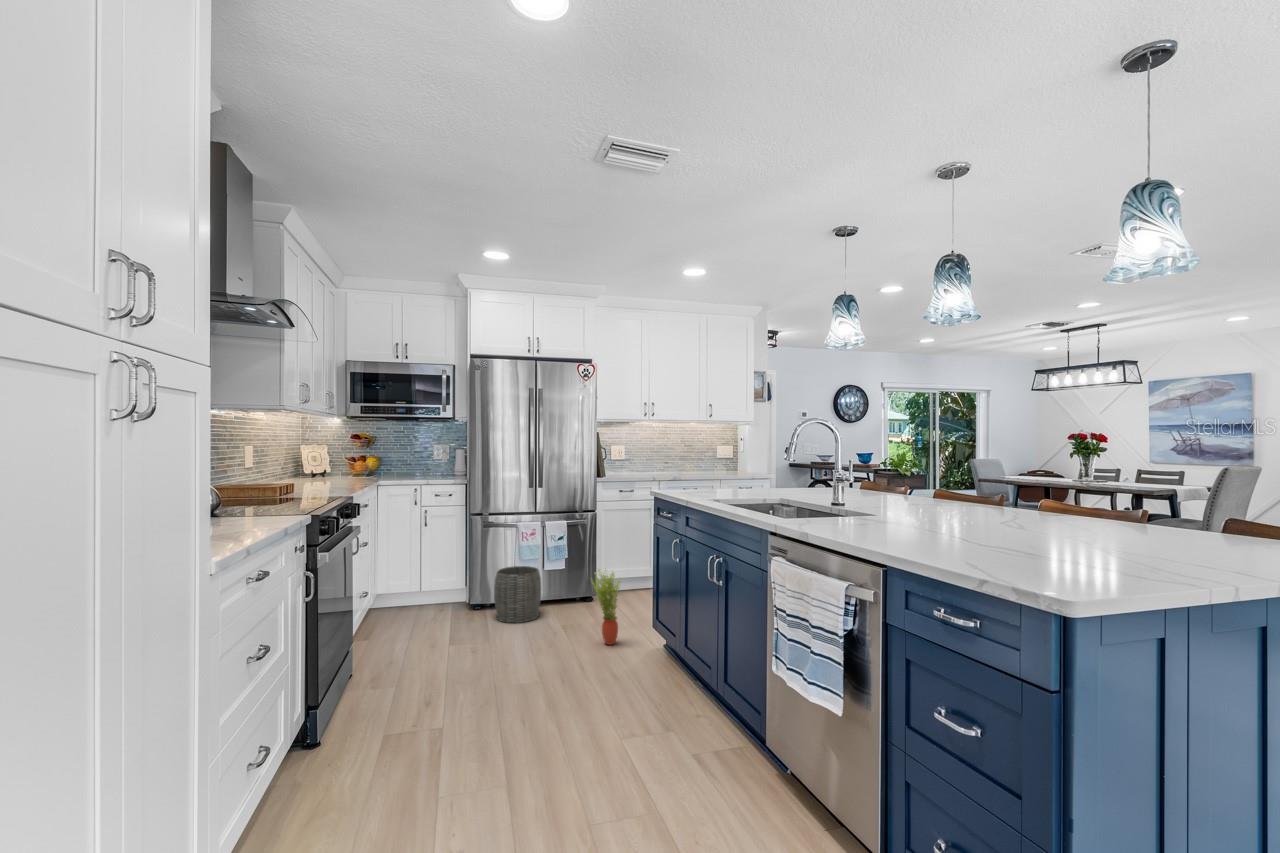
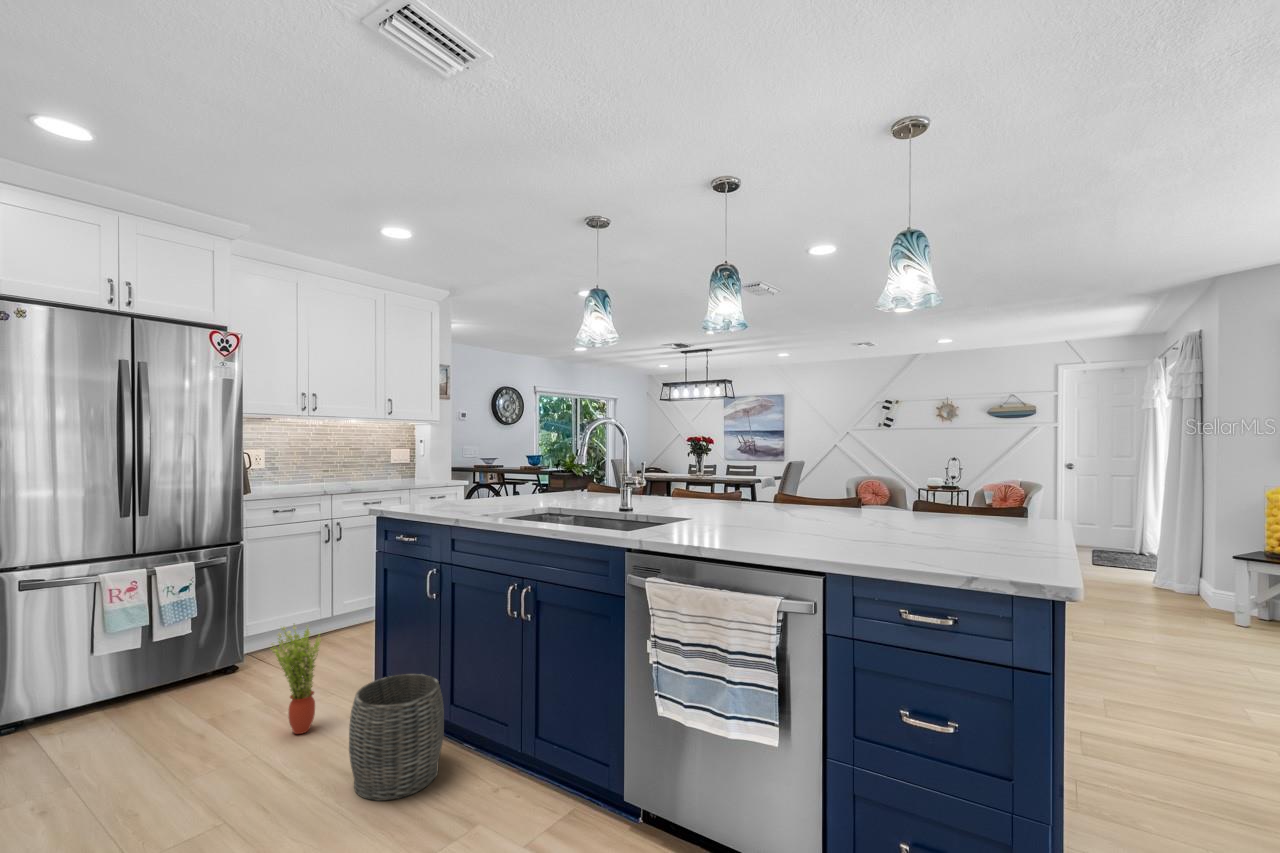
woven basket: present [494,566,541,623] -> present [349,674,444,801]

